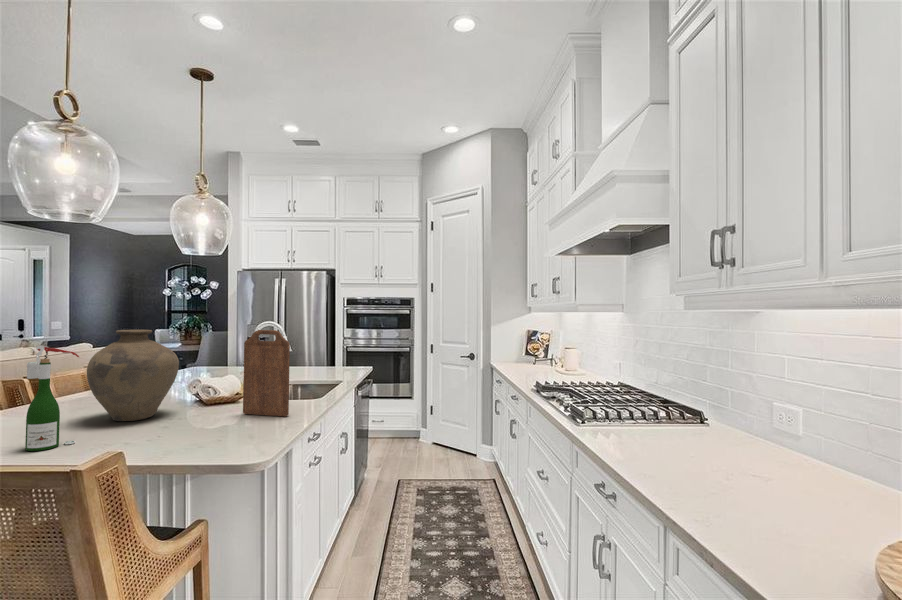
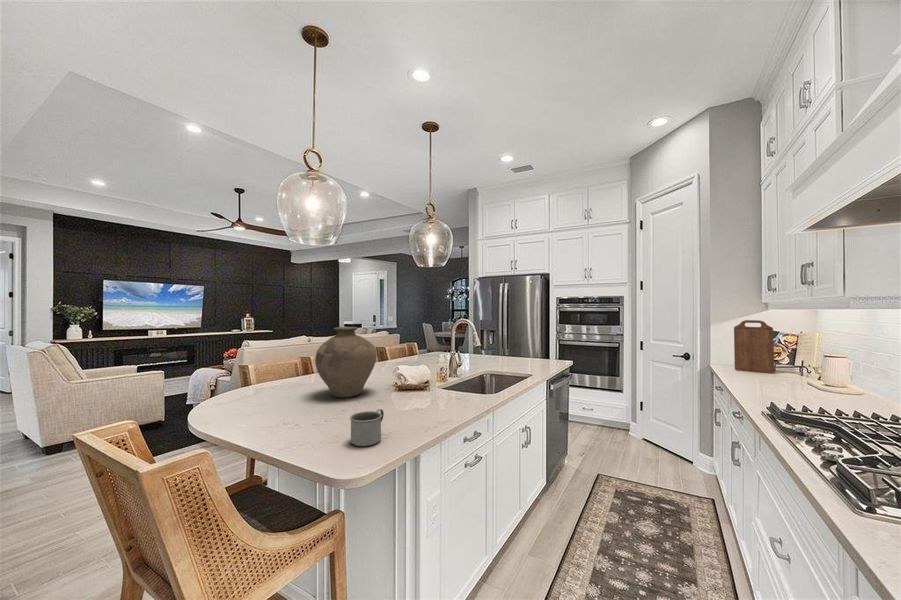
cutting board: present [243,330,290,417] -> present [734,320,774,373]
wine bottle: present [25,345,79,451] -> none [259,339,291,417]
mug: none [213,413,249,451] -> present [350,409,384,446]

